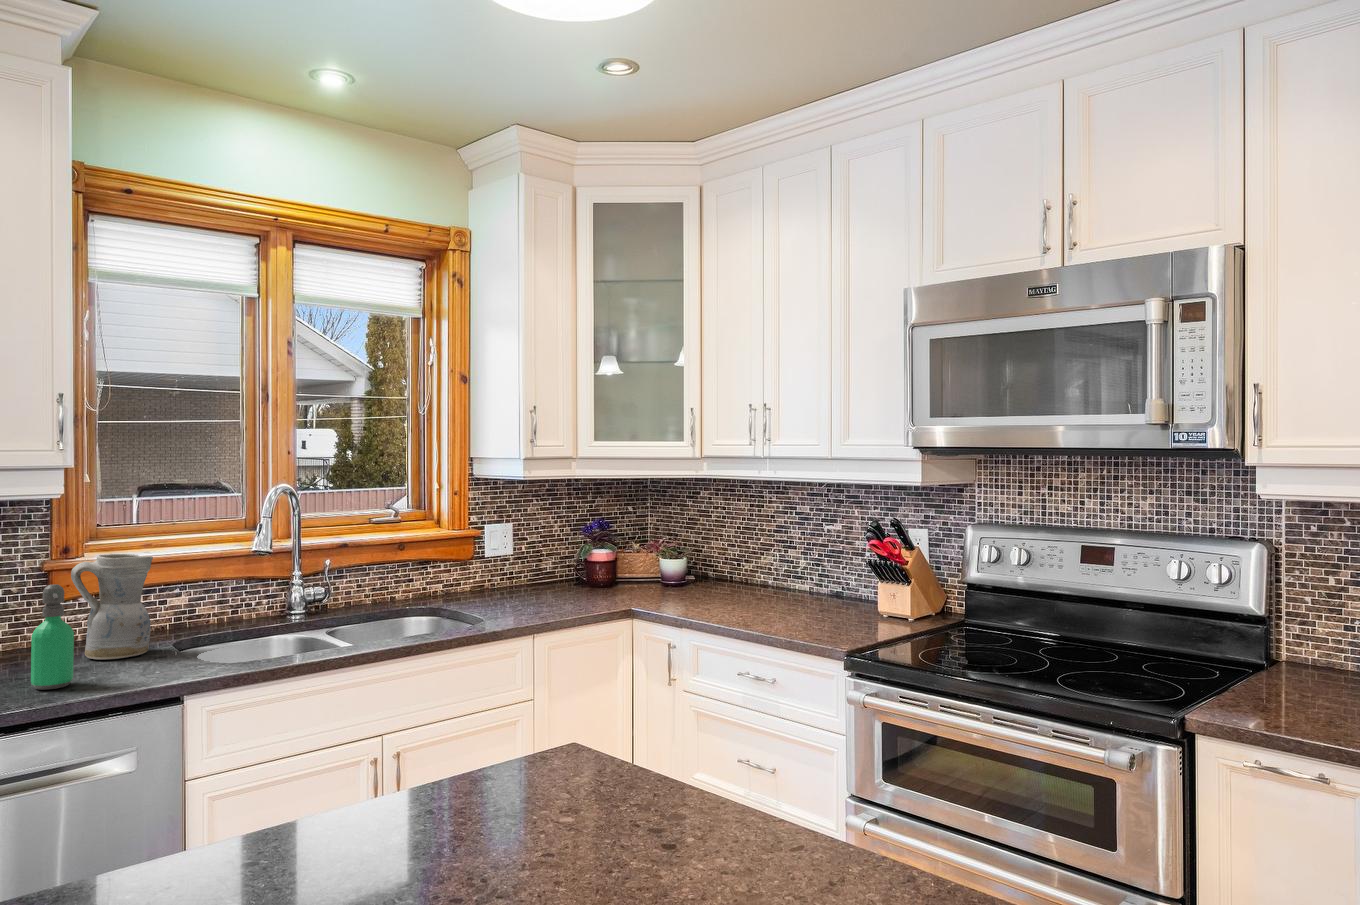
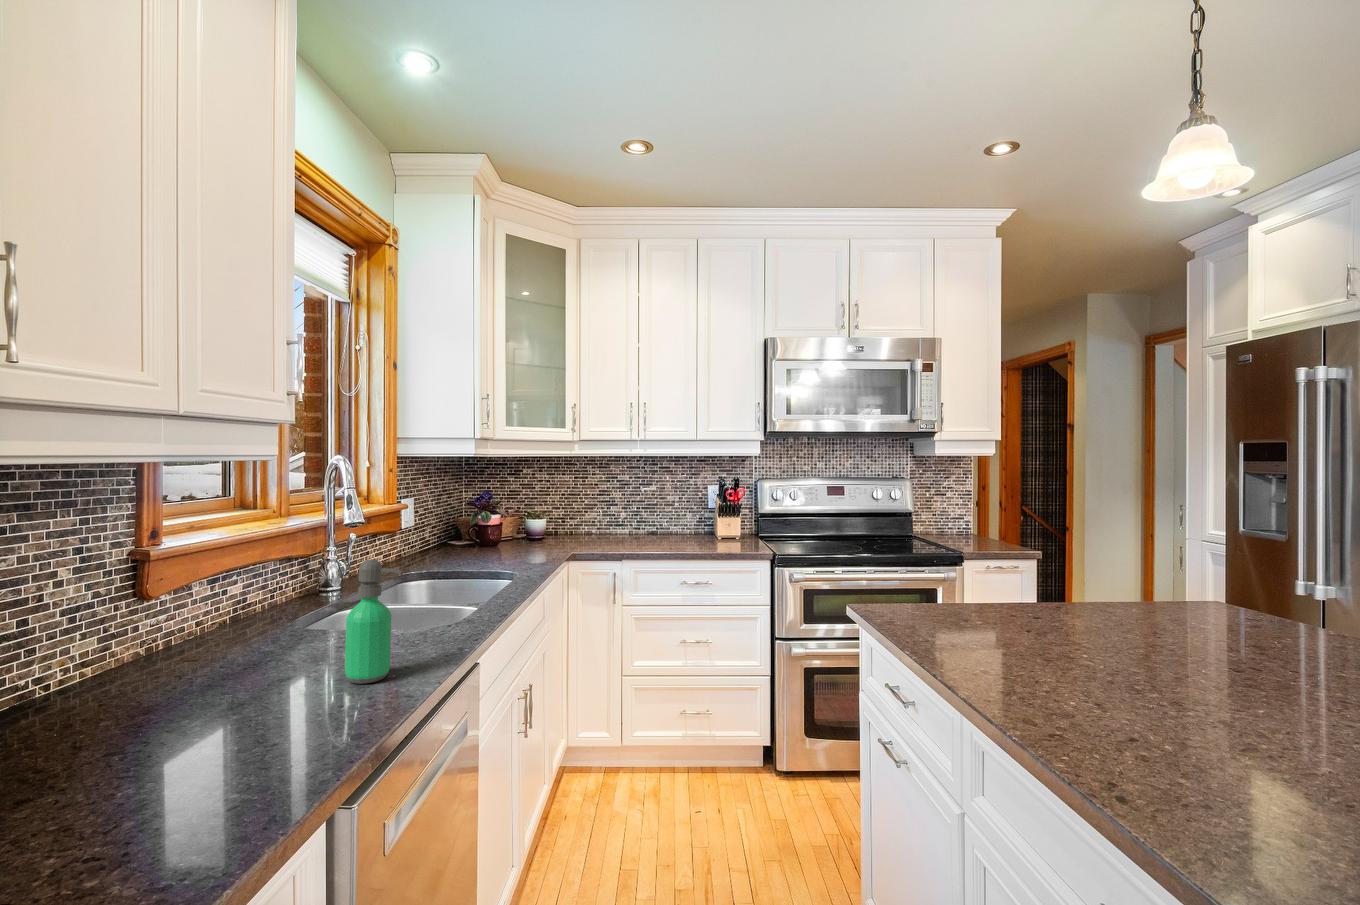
ceramic pitcher: present [71,554,153,660] -> none [245,530,323,656]

